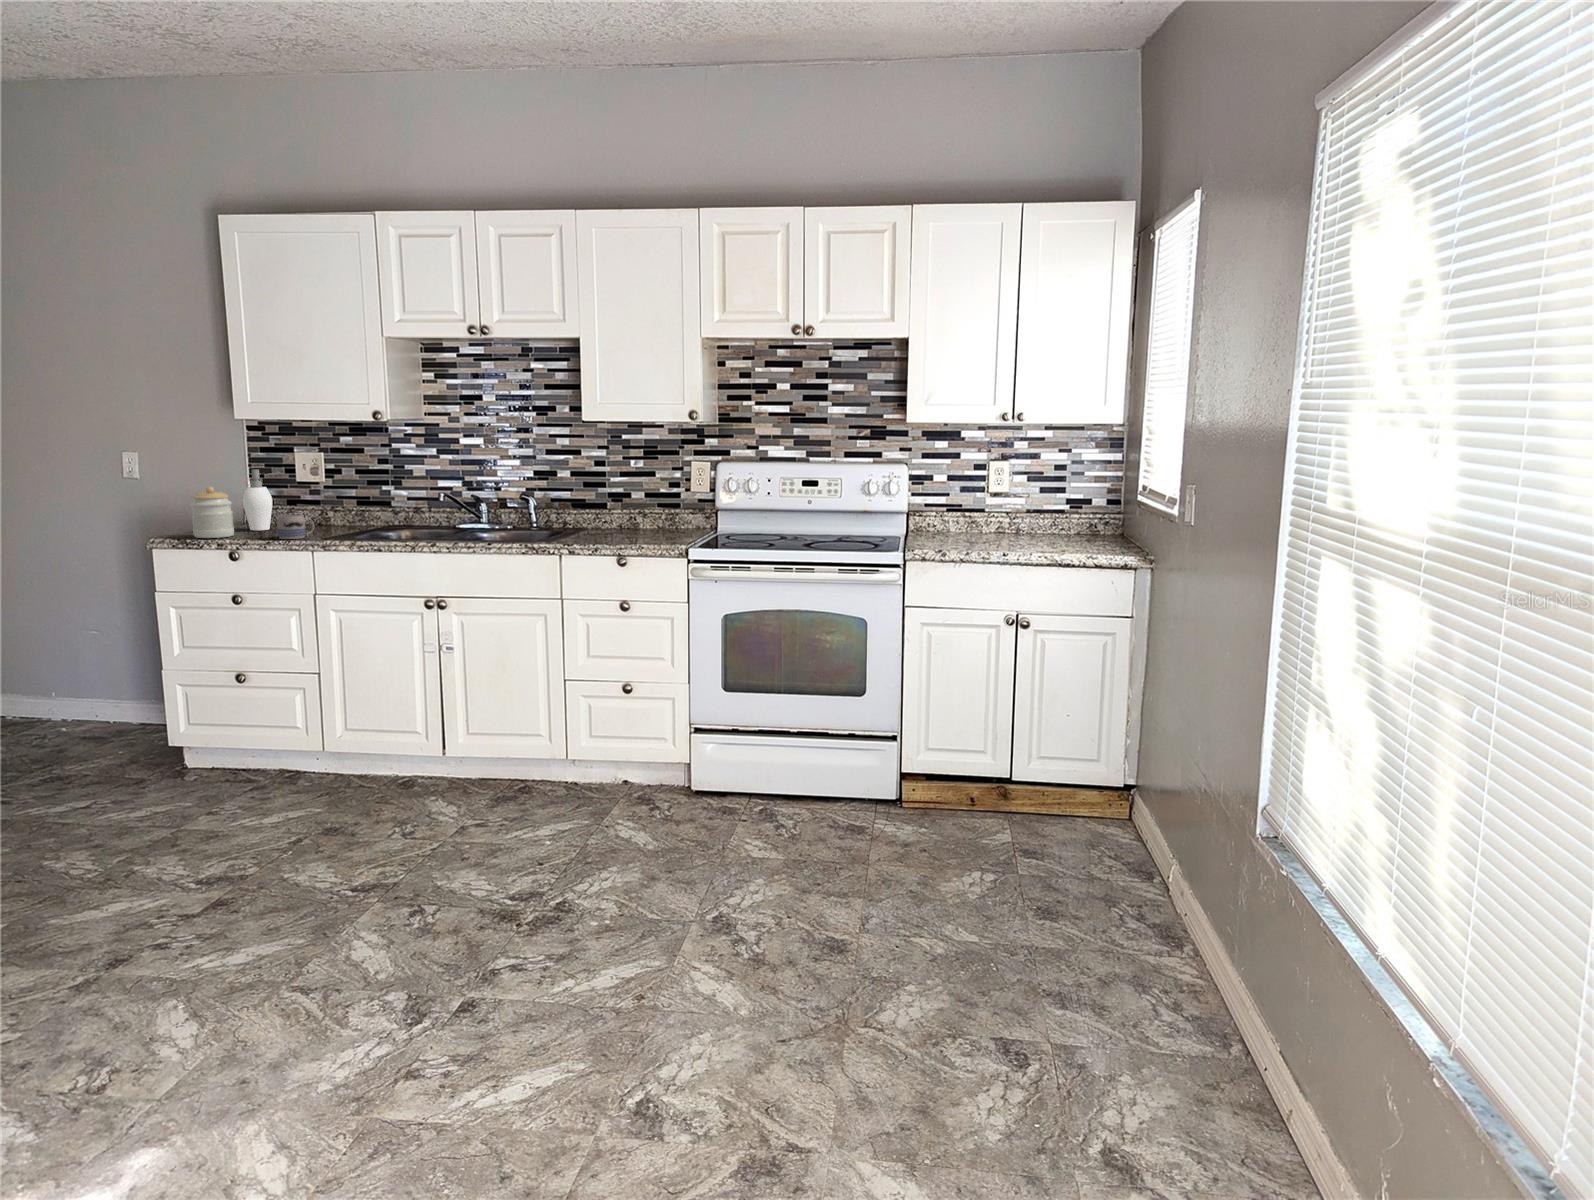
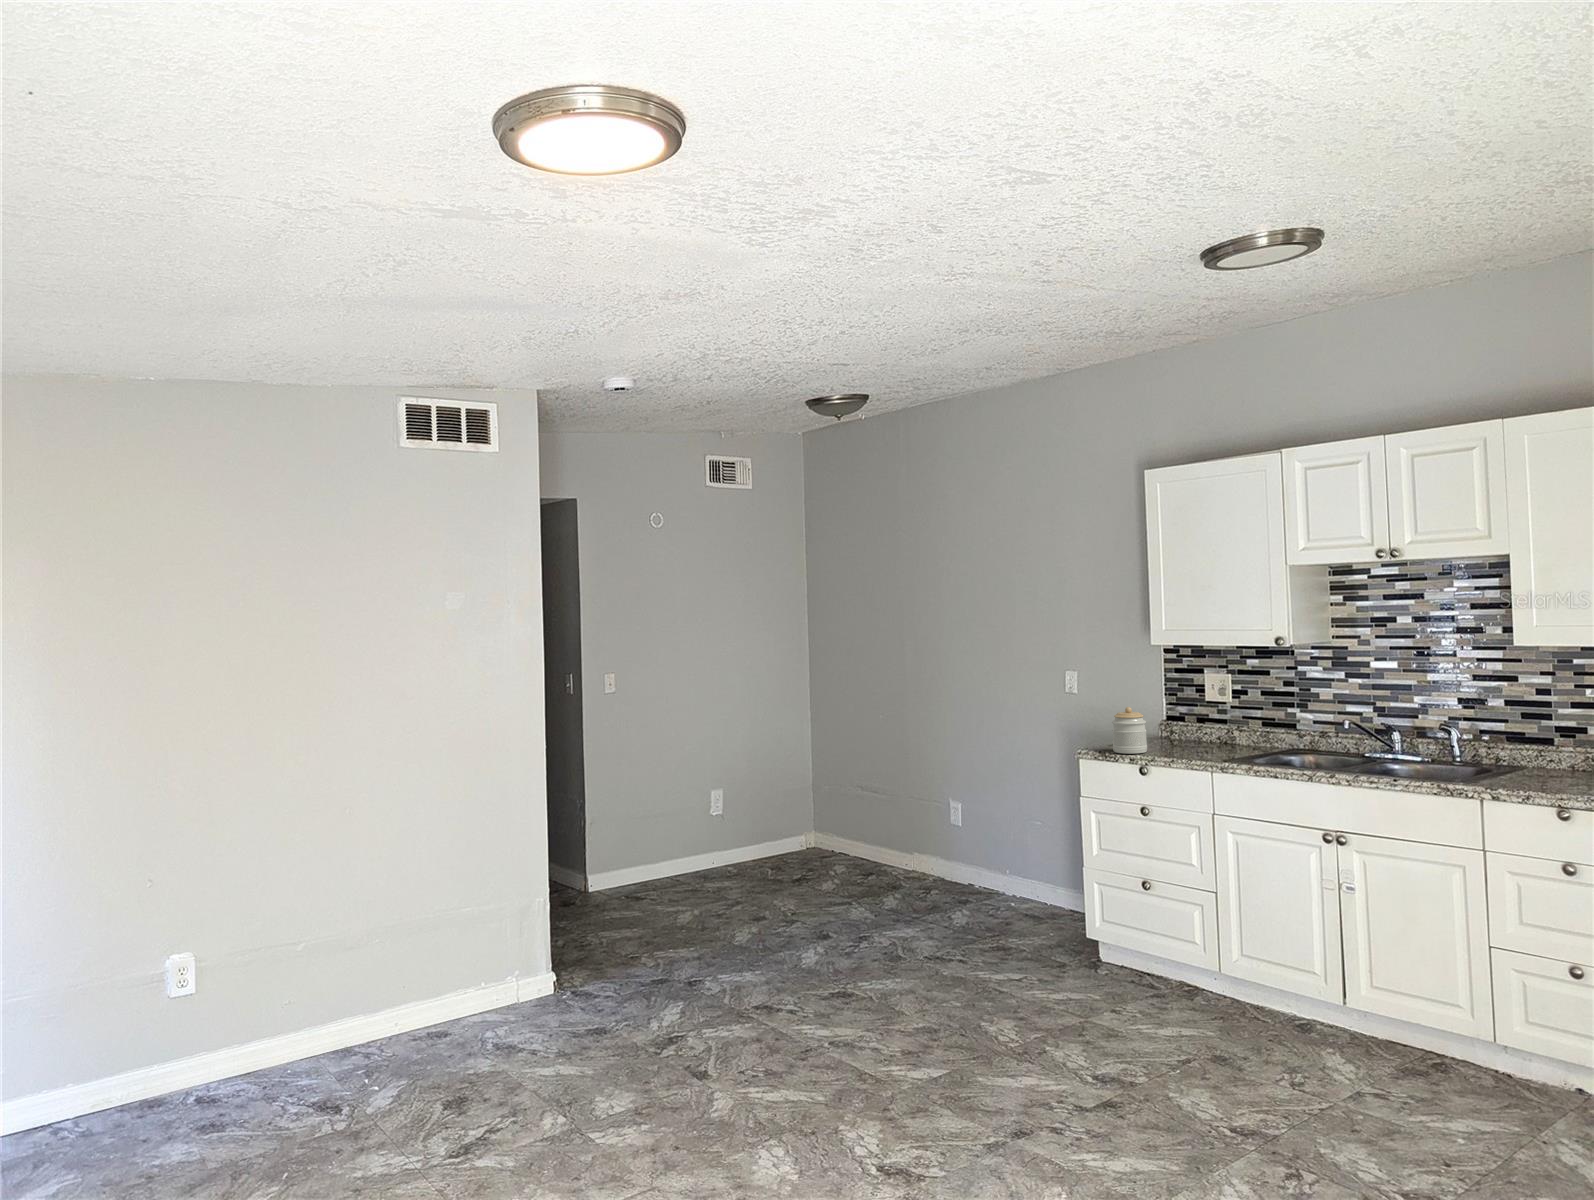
soap dispenser: present [243,470,278,530] -> none [1156,691,1189,748]
mug: present [277,514,314,539] -> none [1183,735,1218,759]

